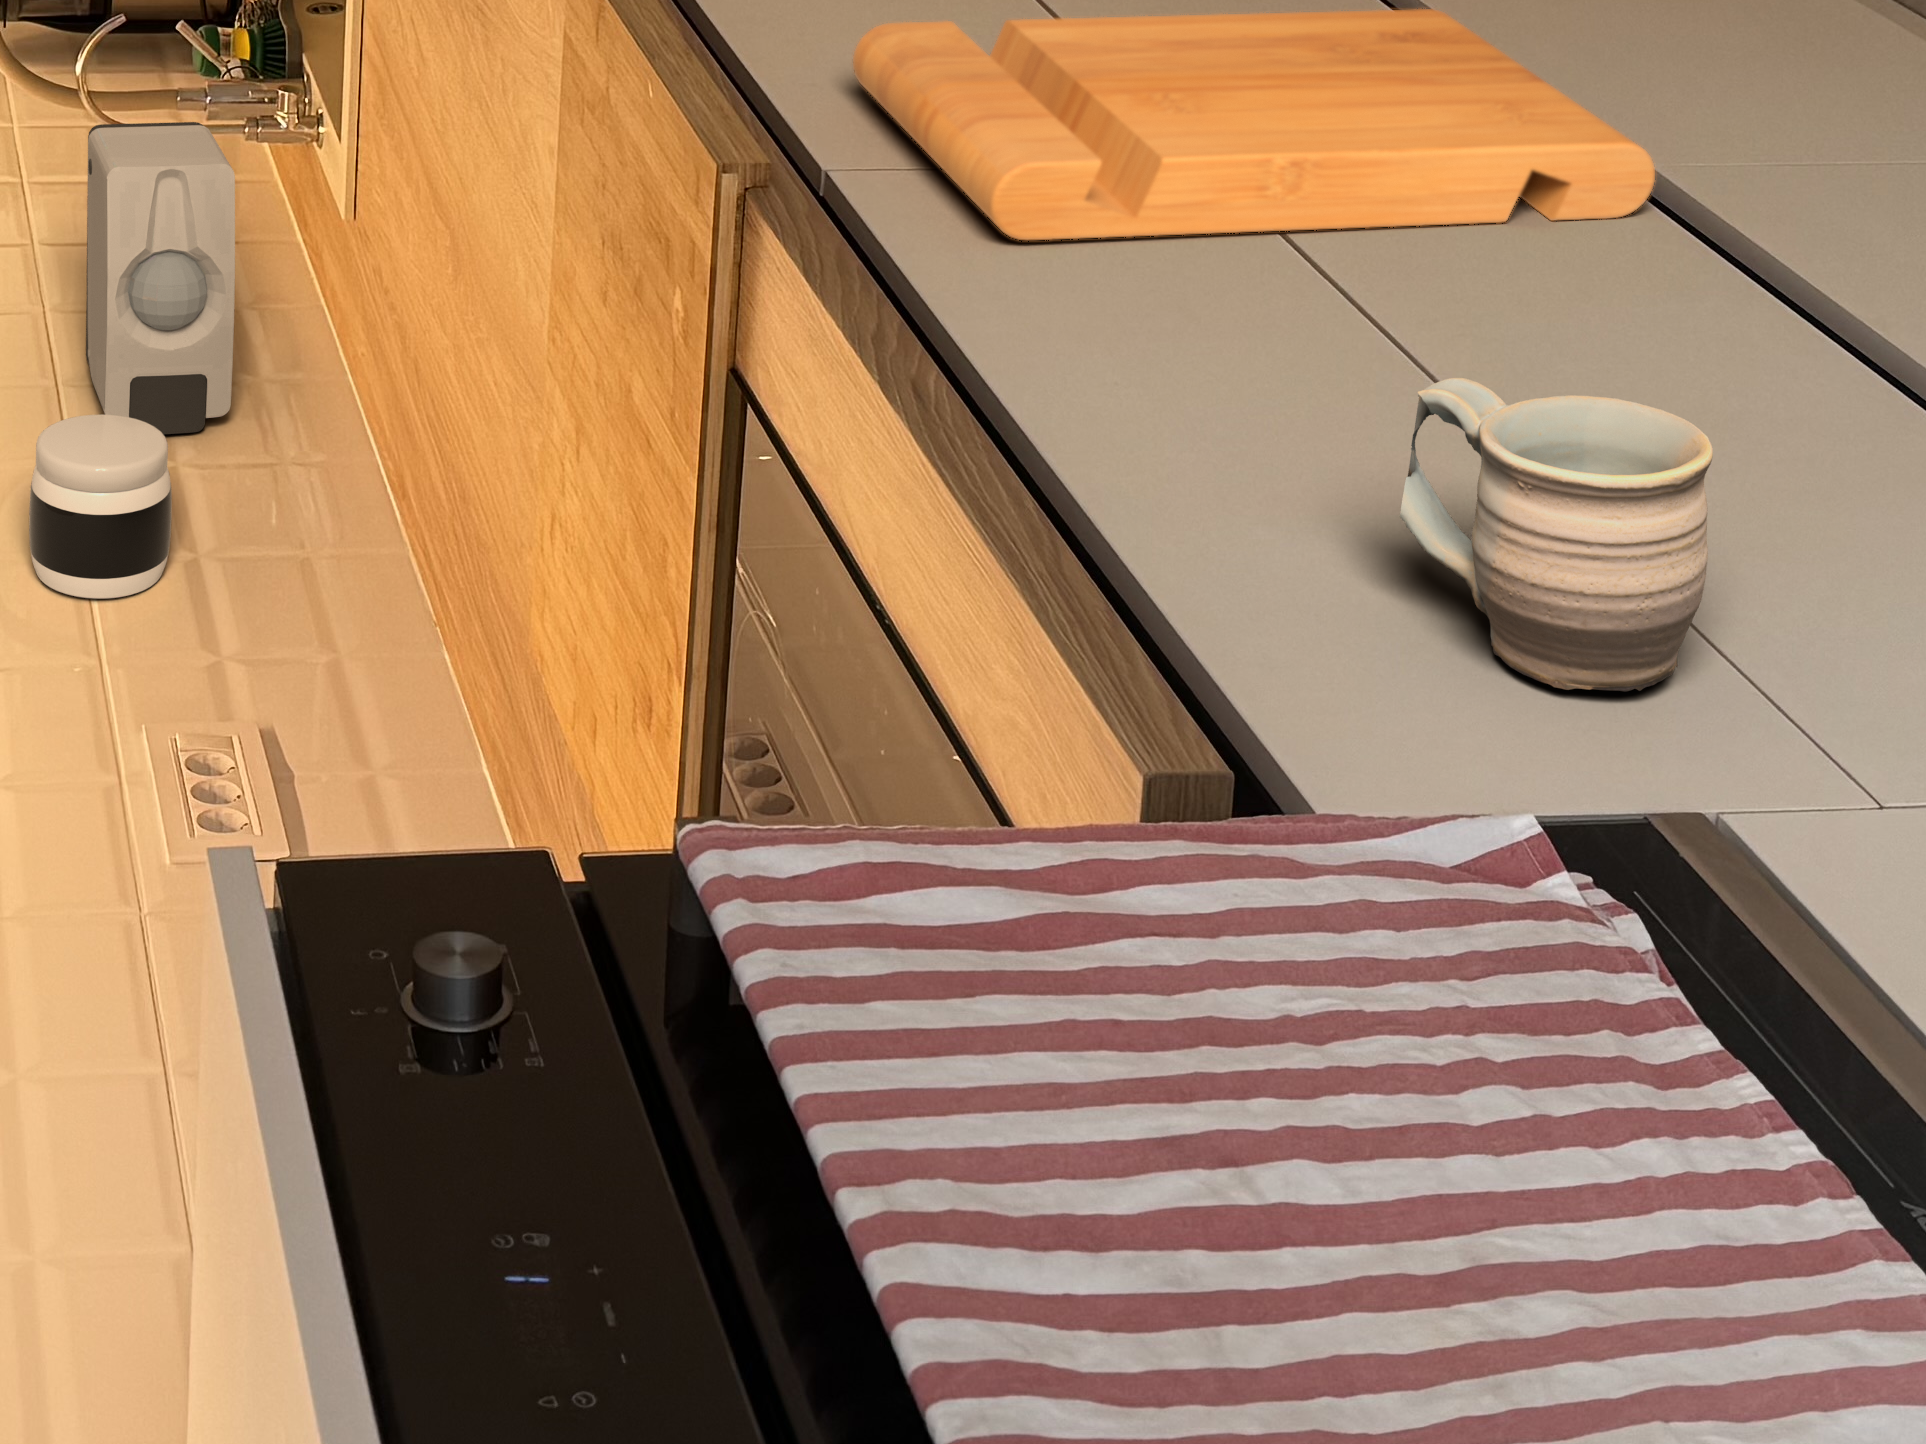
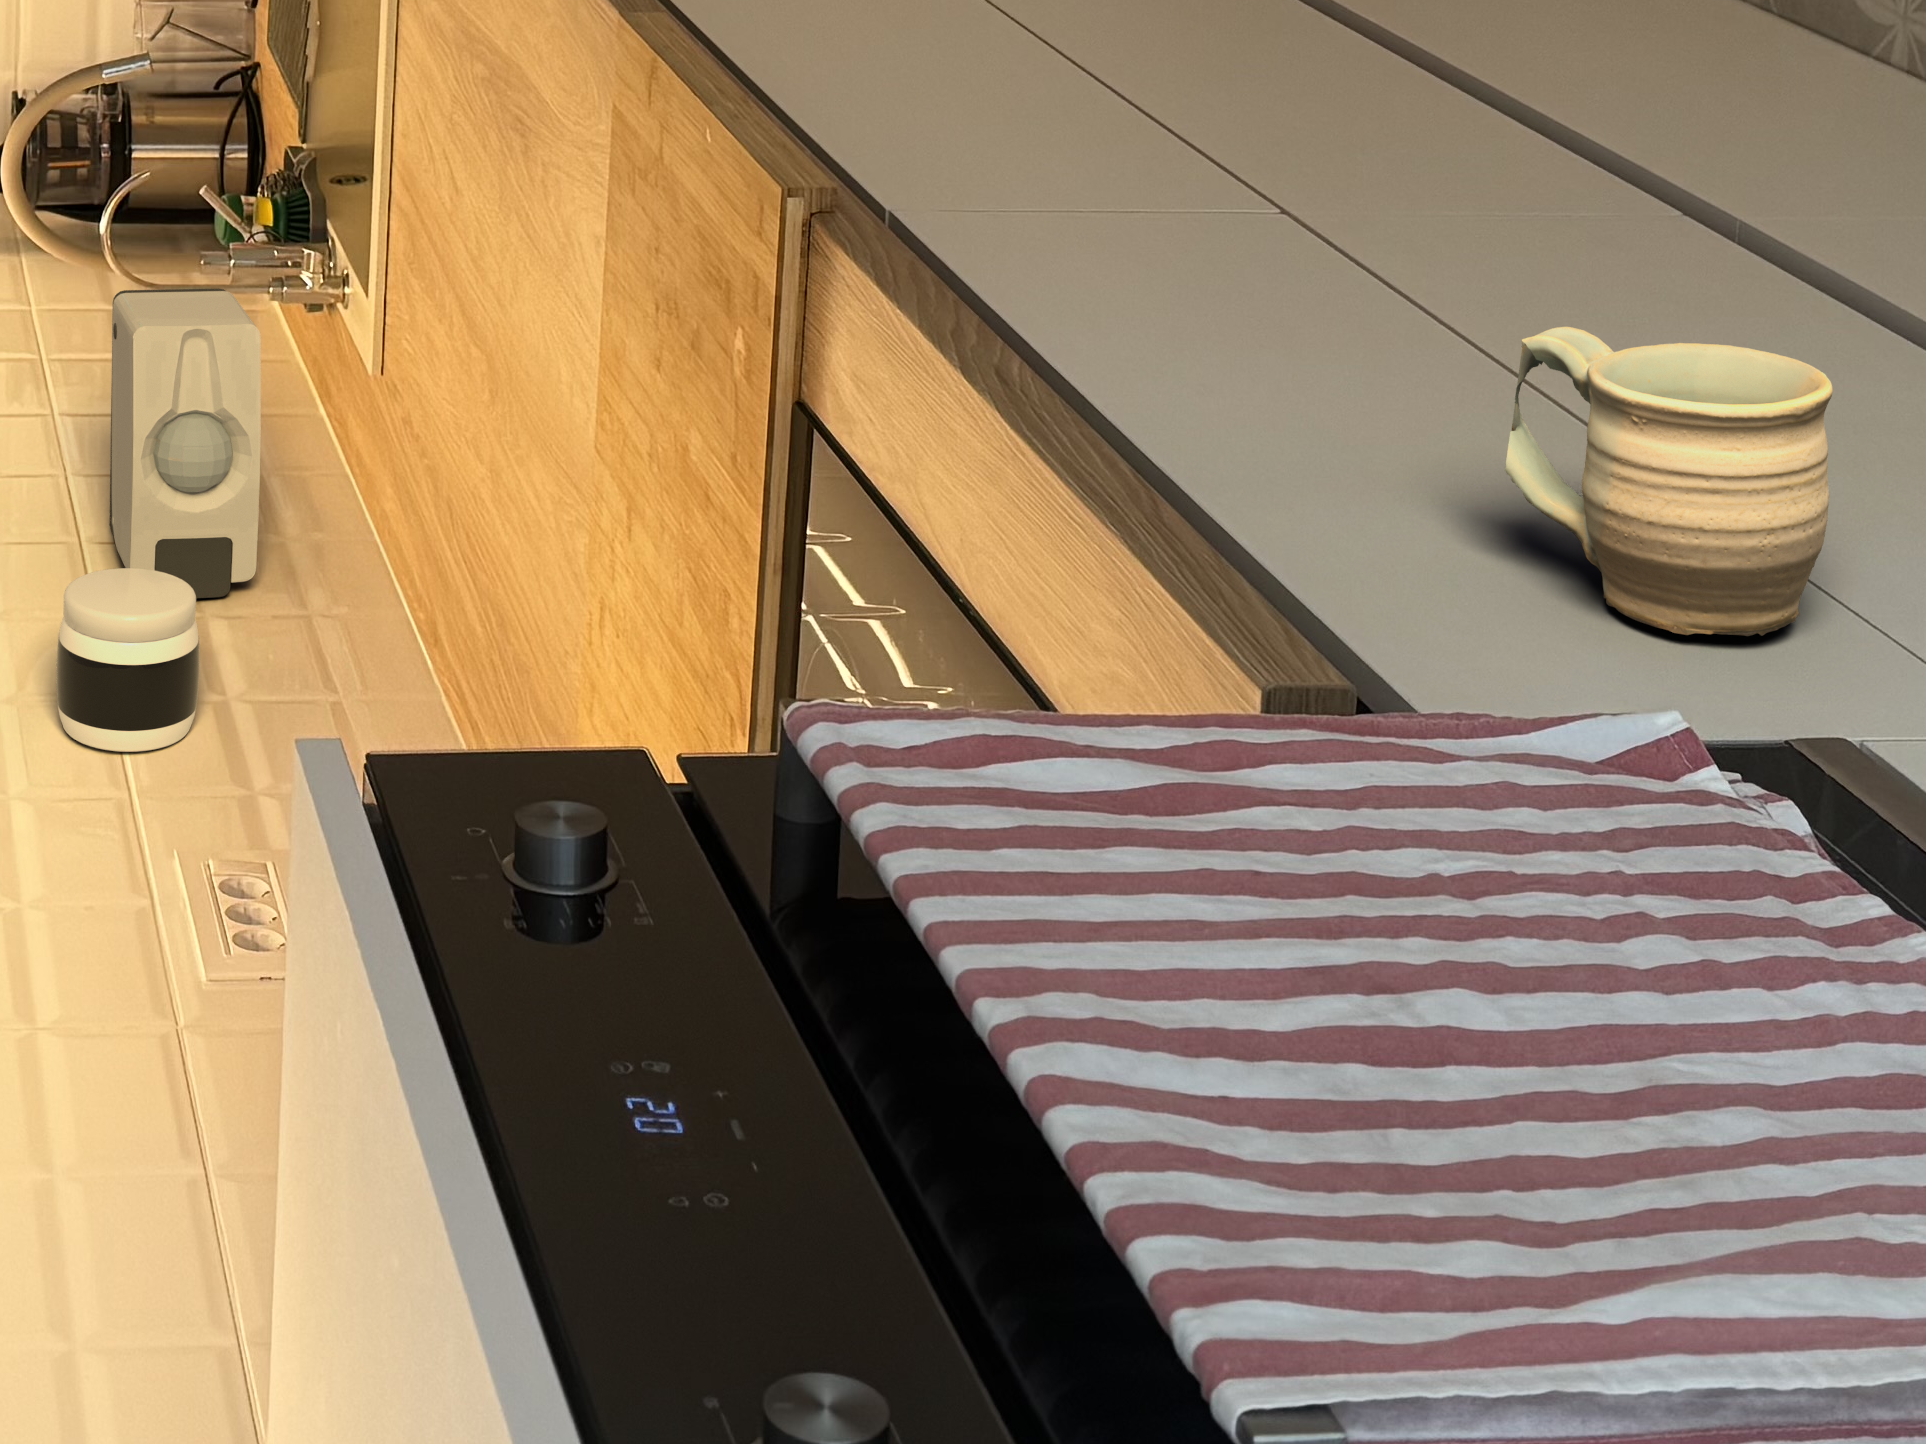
cutting board: present [853,9,1655,240] -> none [910,65,1735,264]

